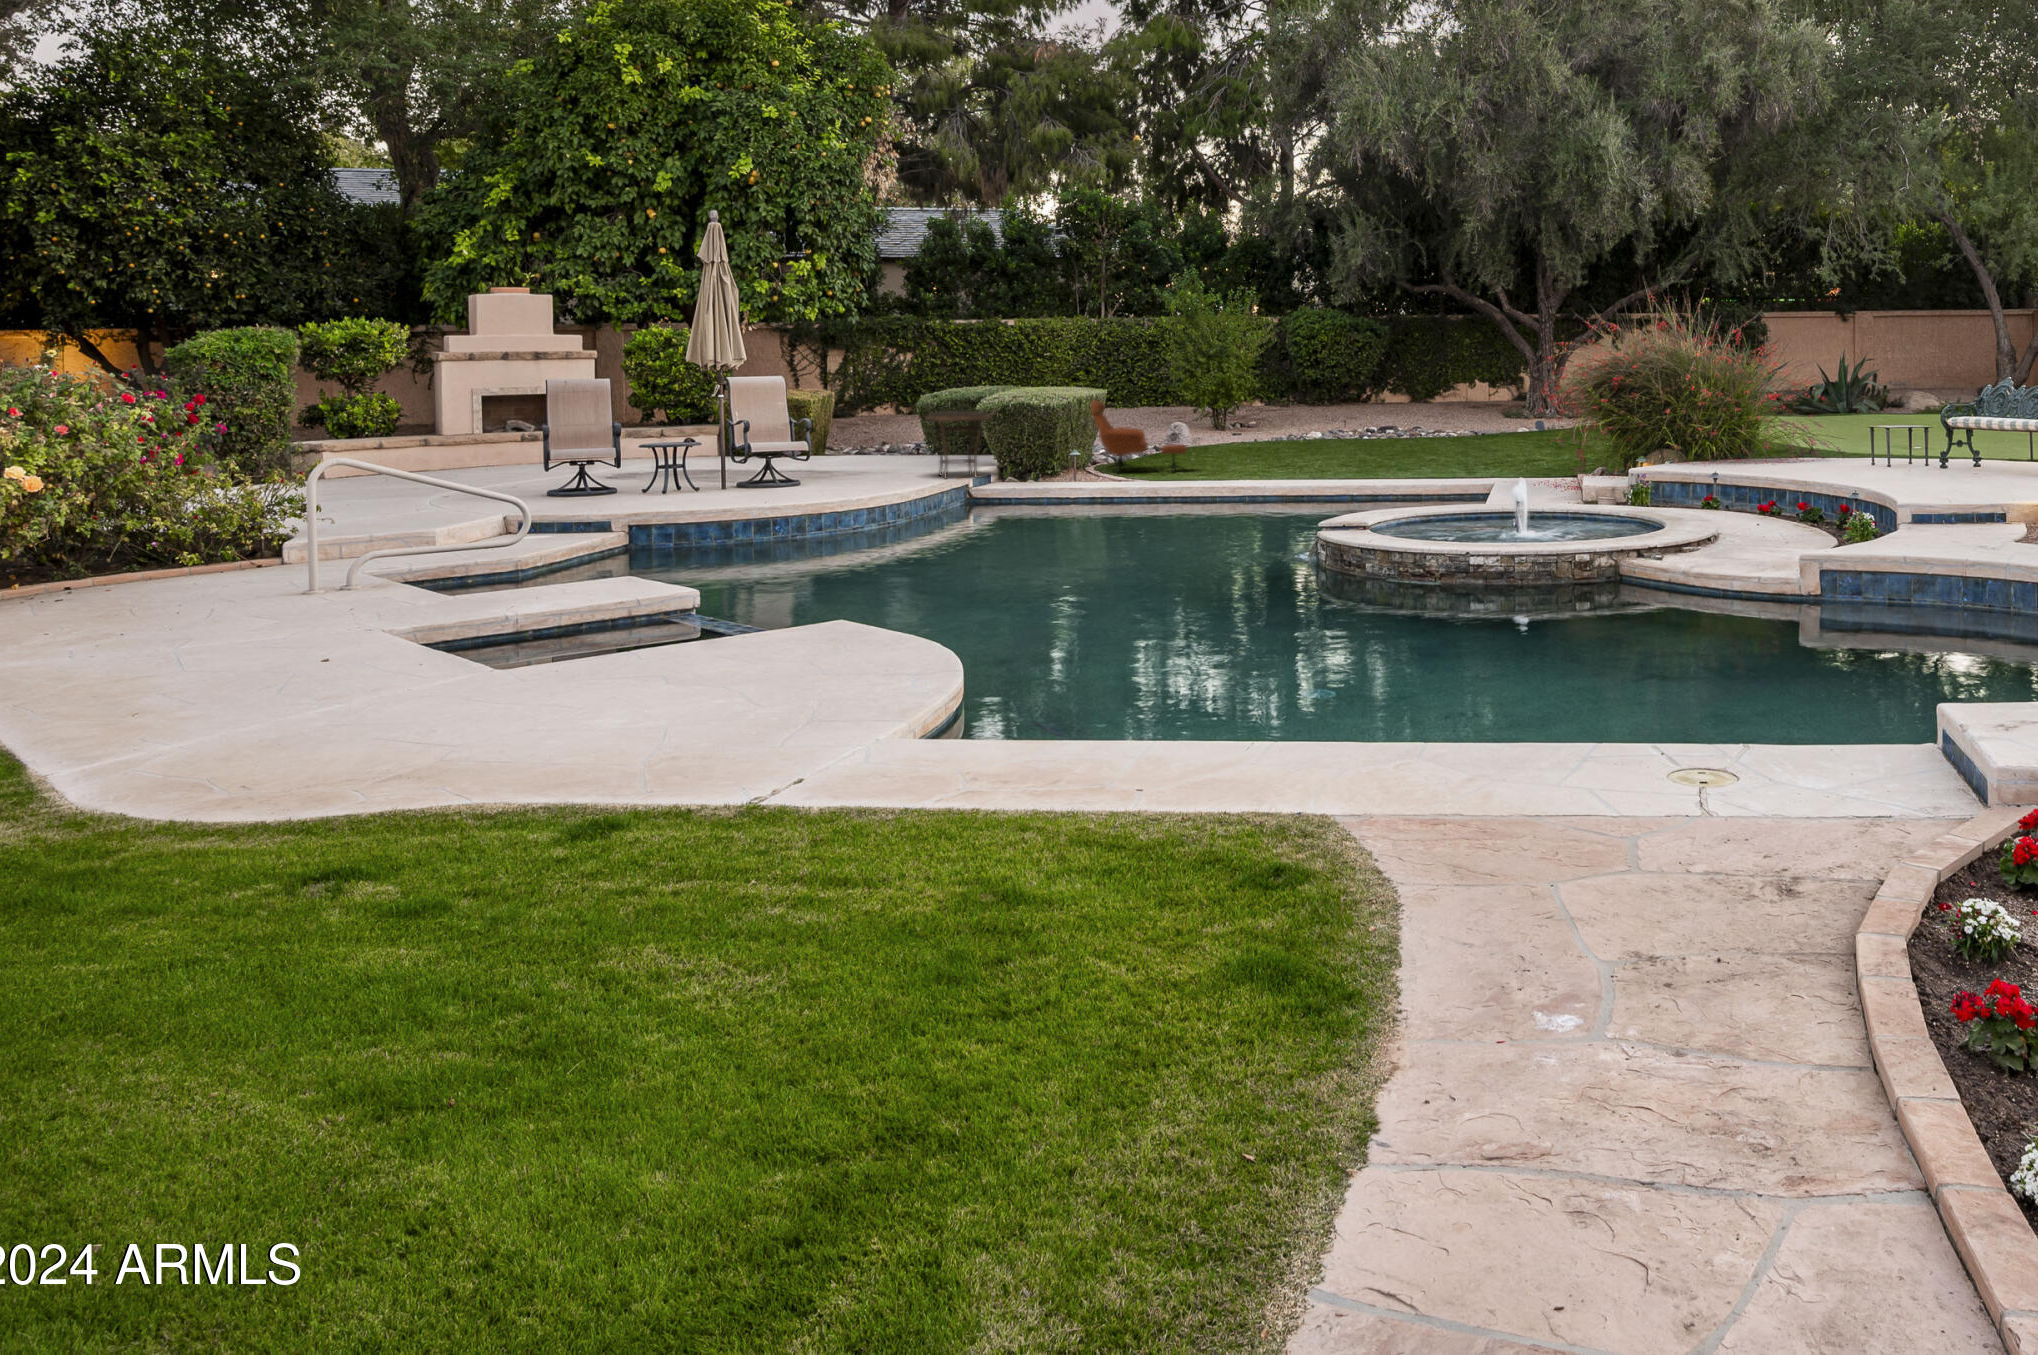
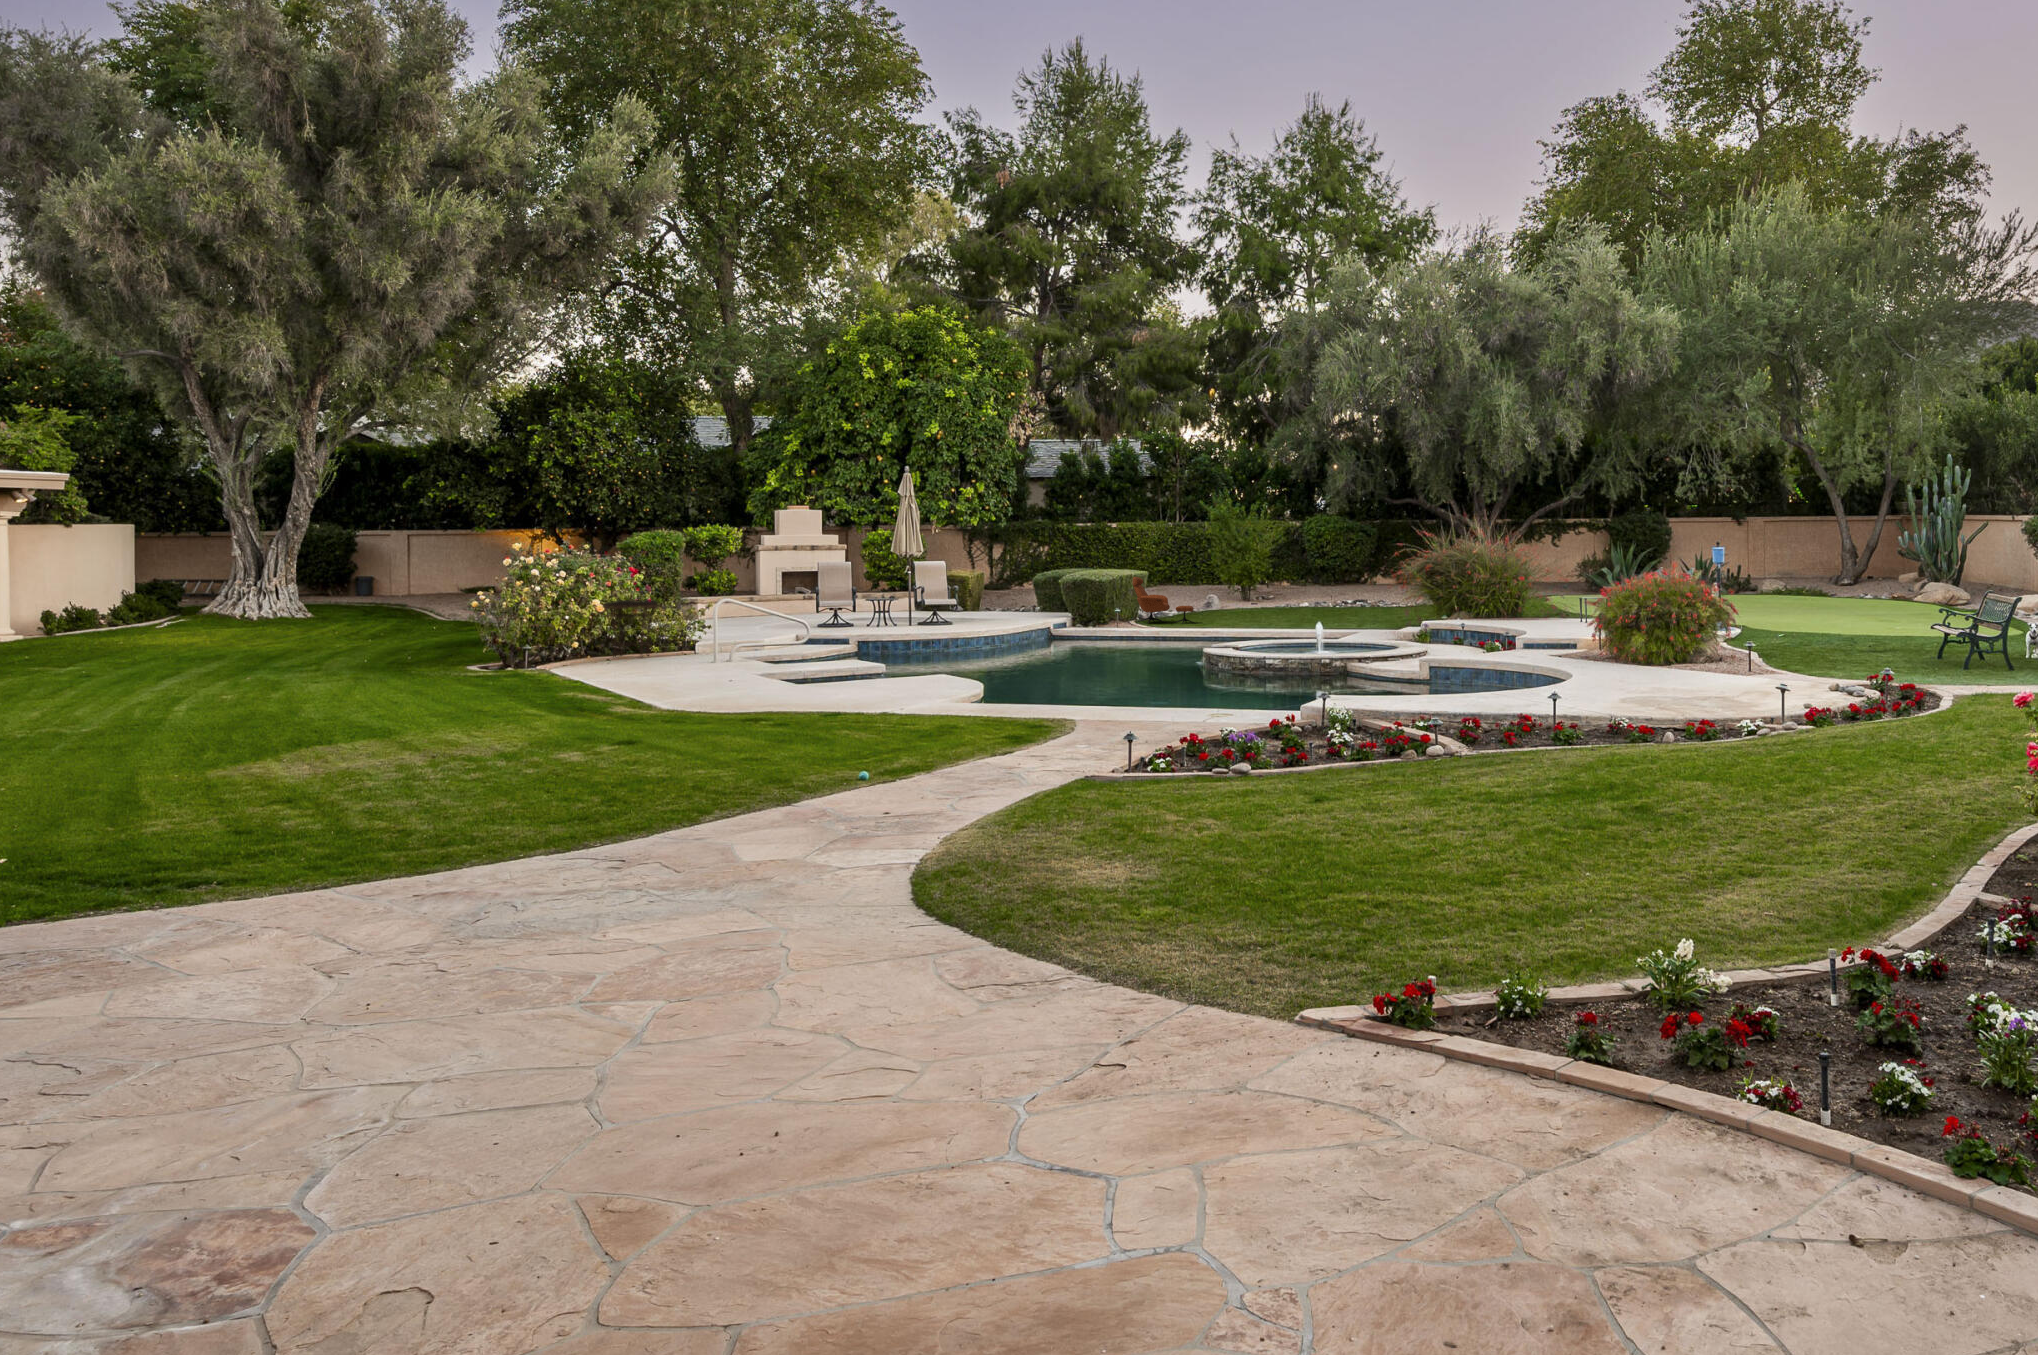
side table: present [926,411,990,477] -> present [603,600,661,657]

